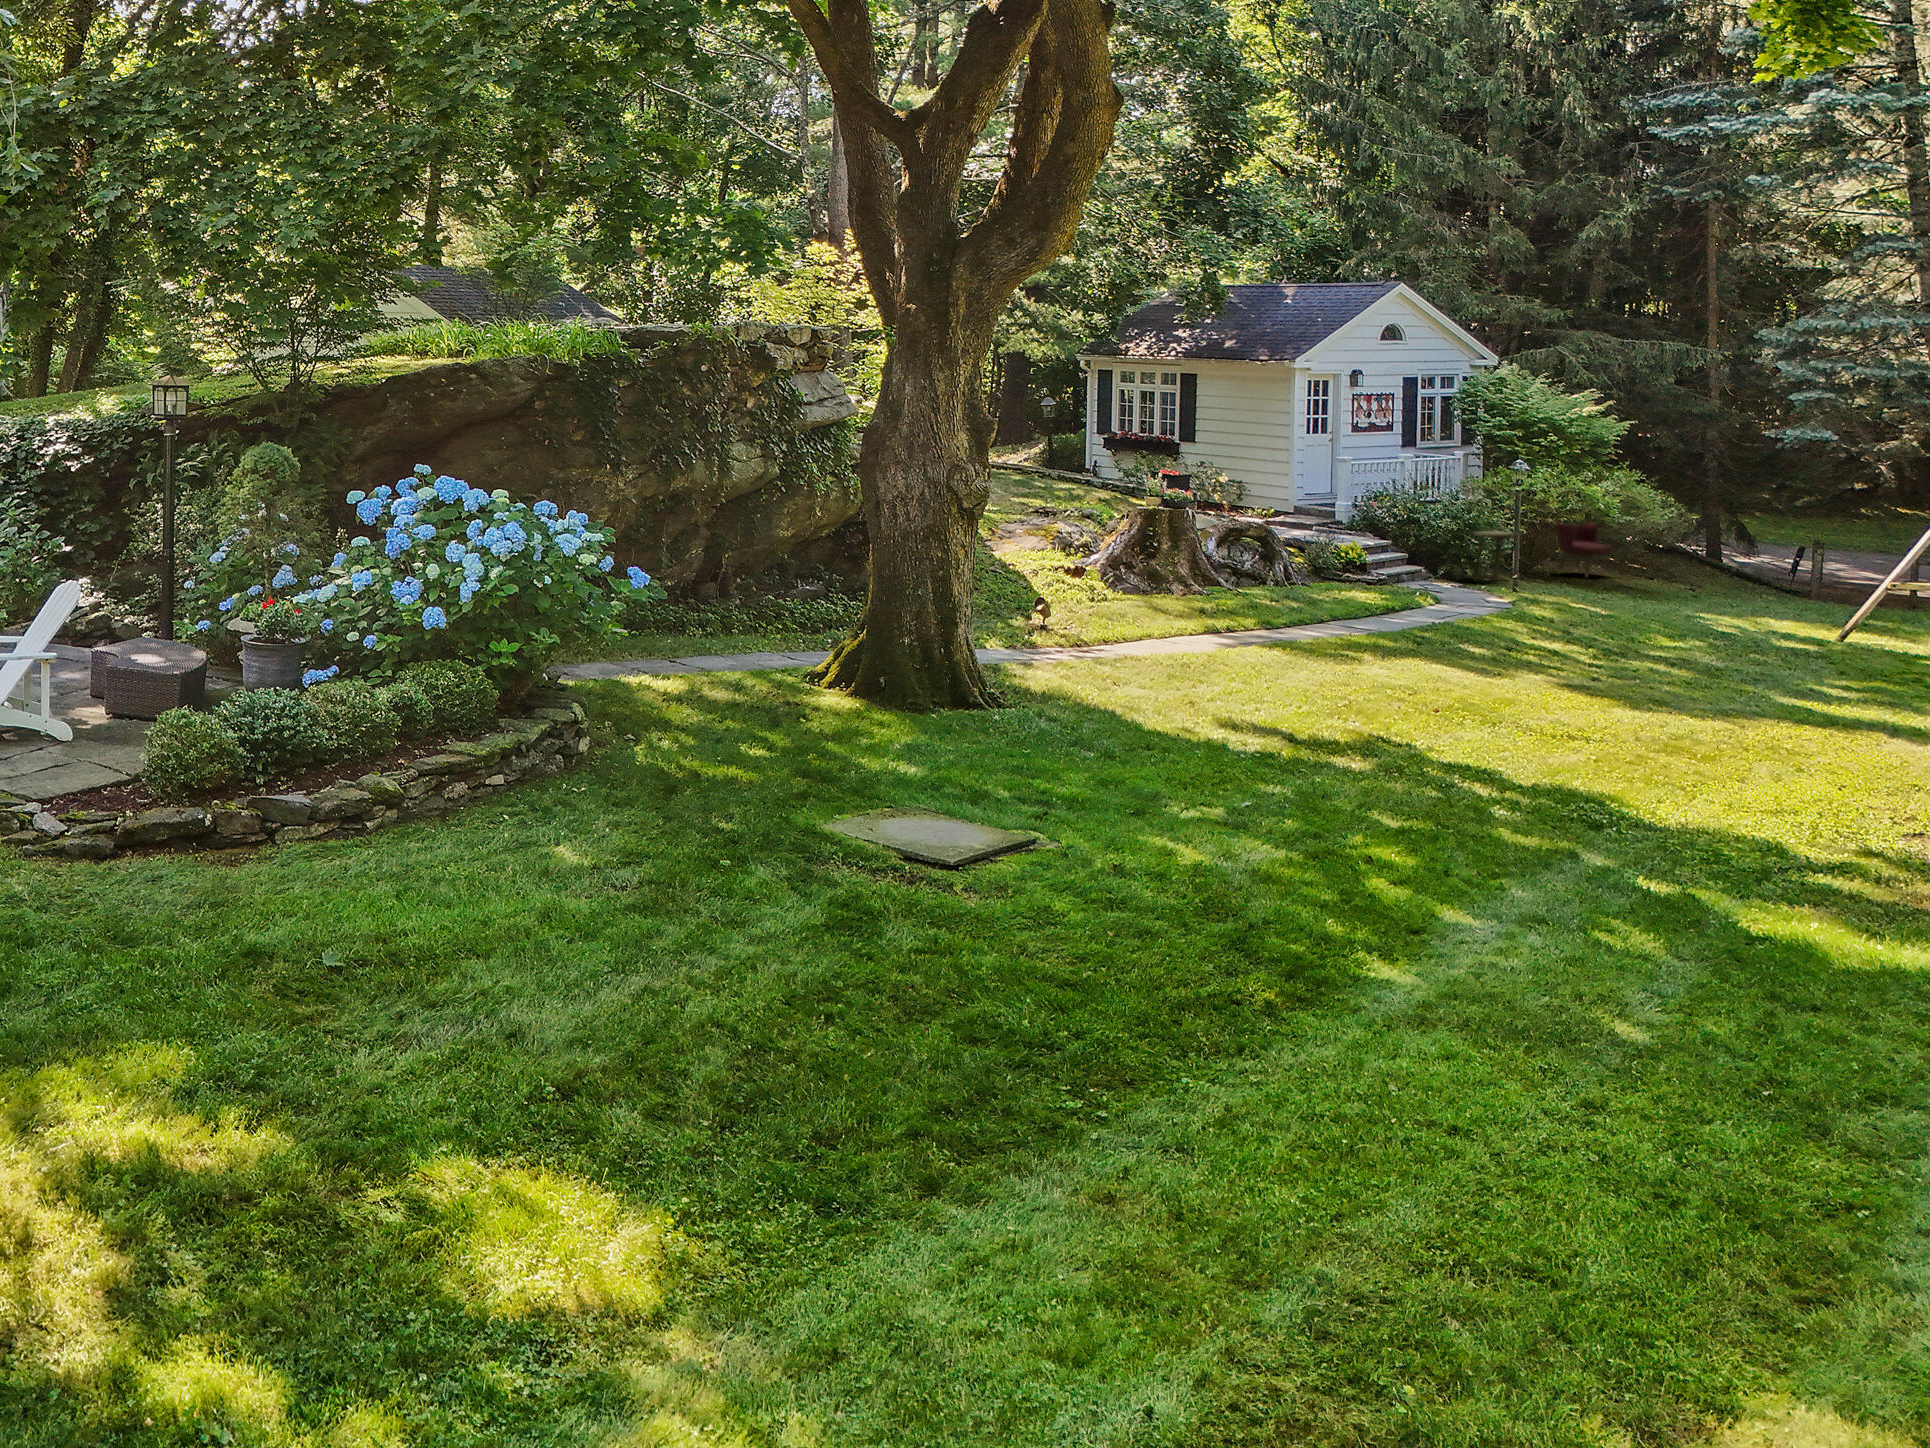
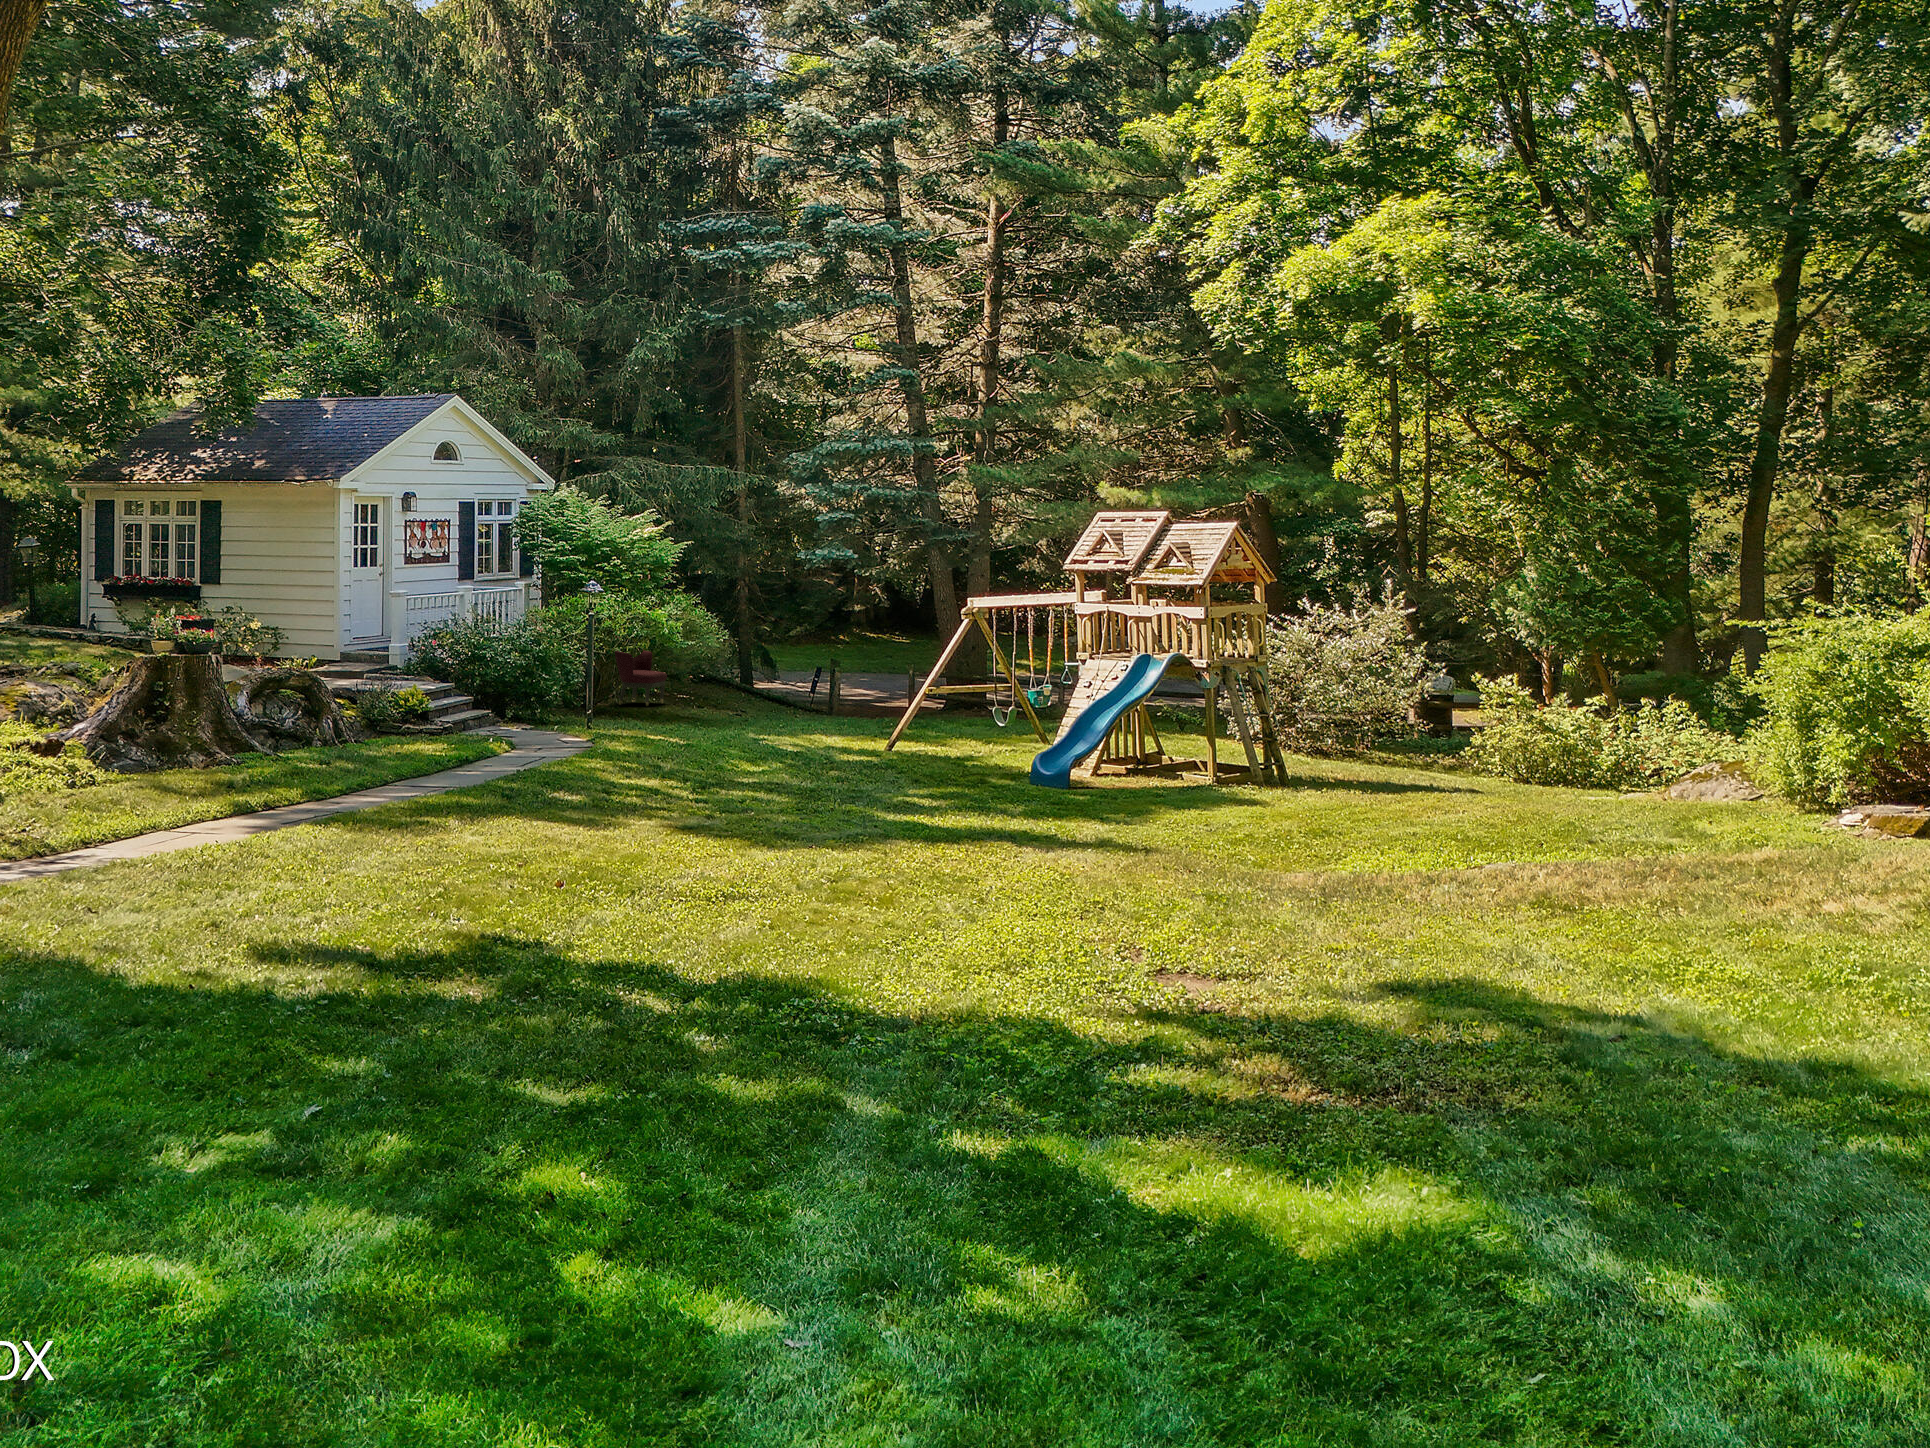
side table: present [1469,531,1517,581] -> none [540,662,595,717]

